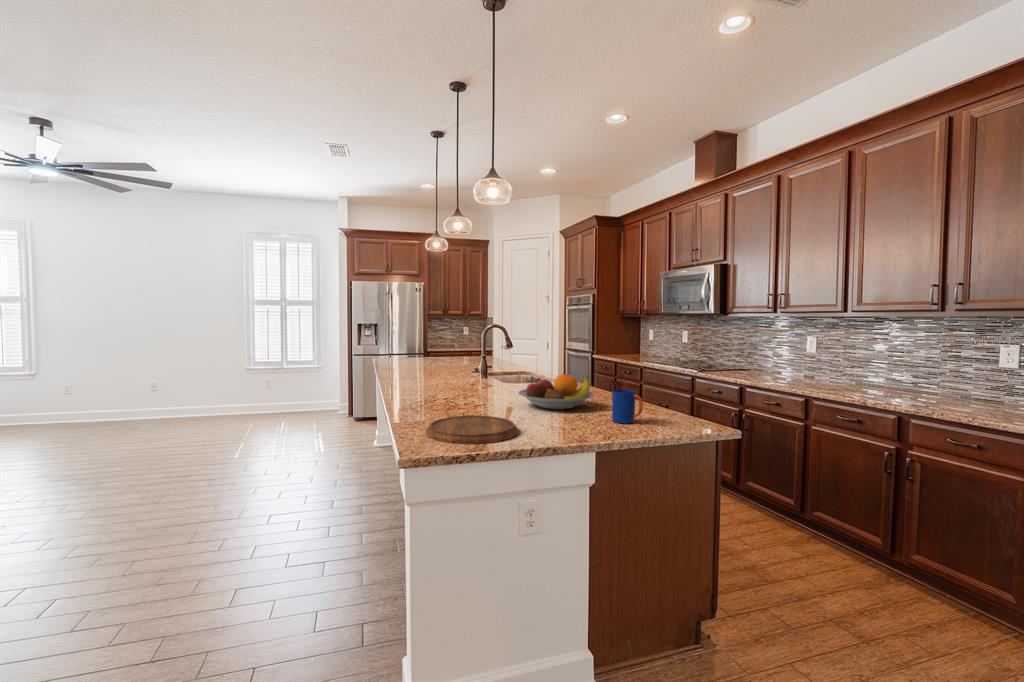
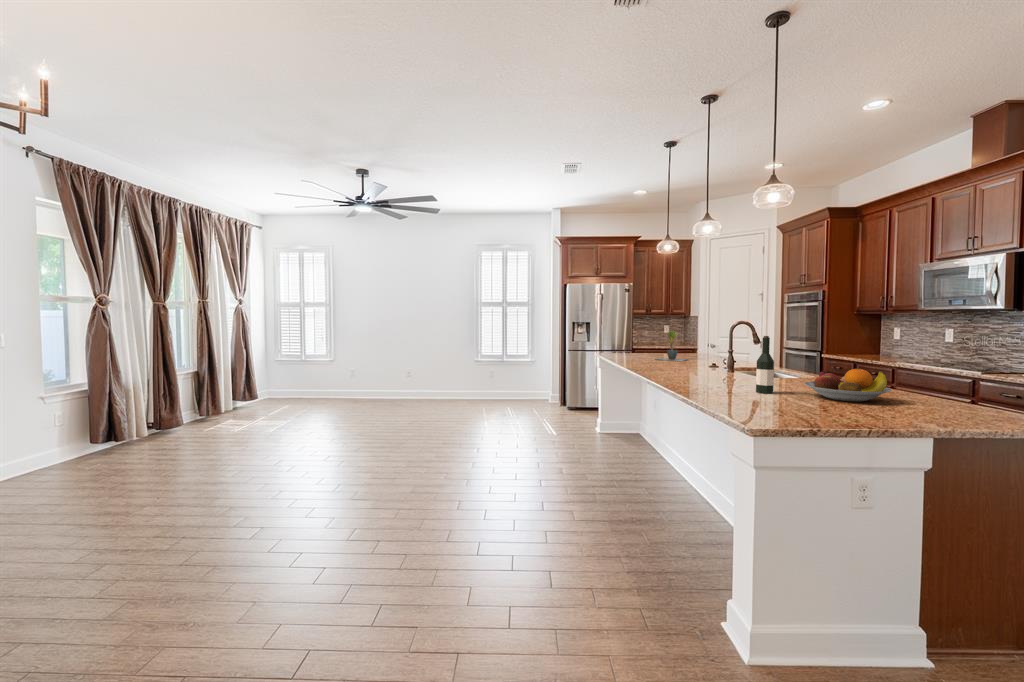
potted plant: none [425,333,463,366] -> present [658,331,686,361]
wine bottle: none [474,340,492,404] -> present [756,336,774,394]
mug: present [612,389,643,423] -> none [927,384,969,417]
cutting board: present [426,415,518,444] -> none [749,401,841,422]

